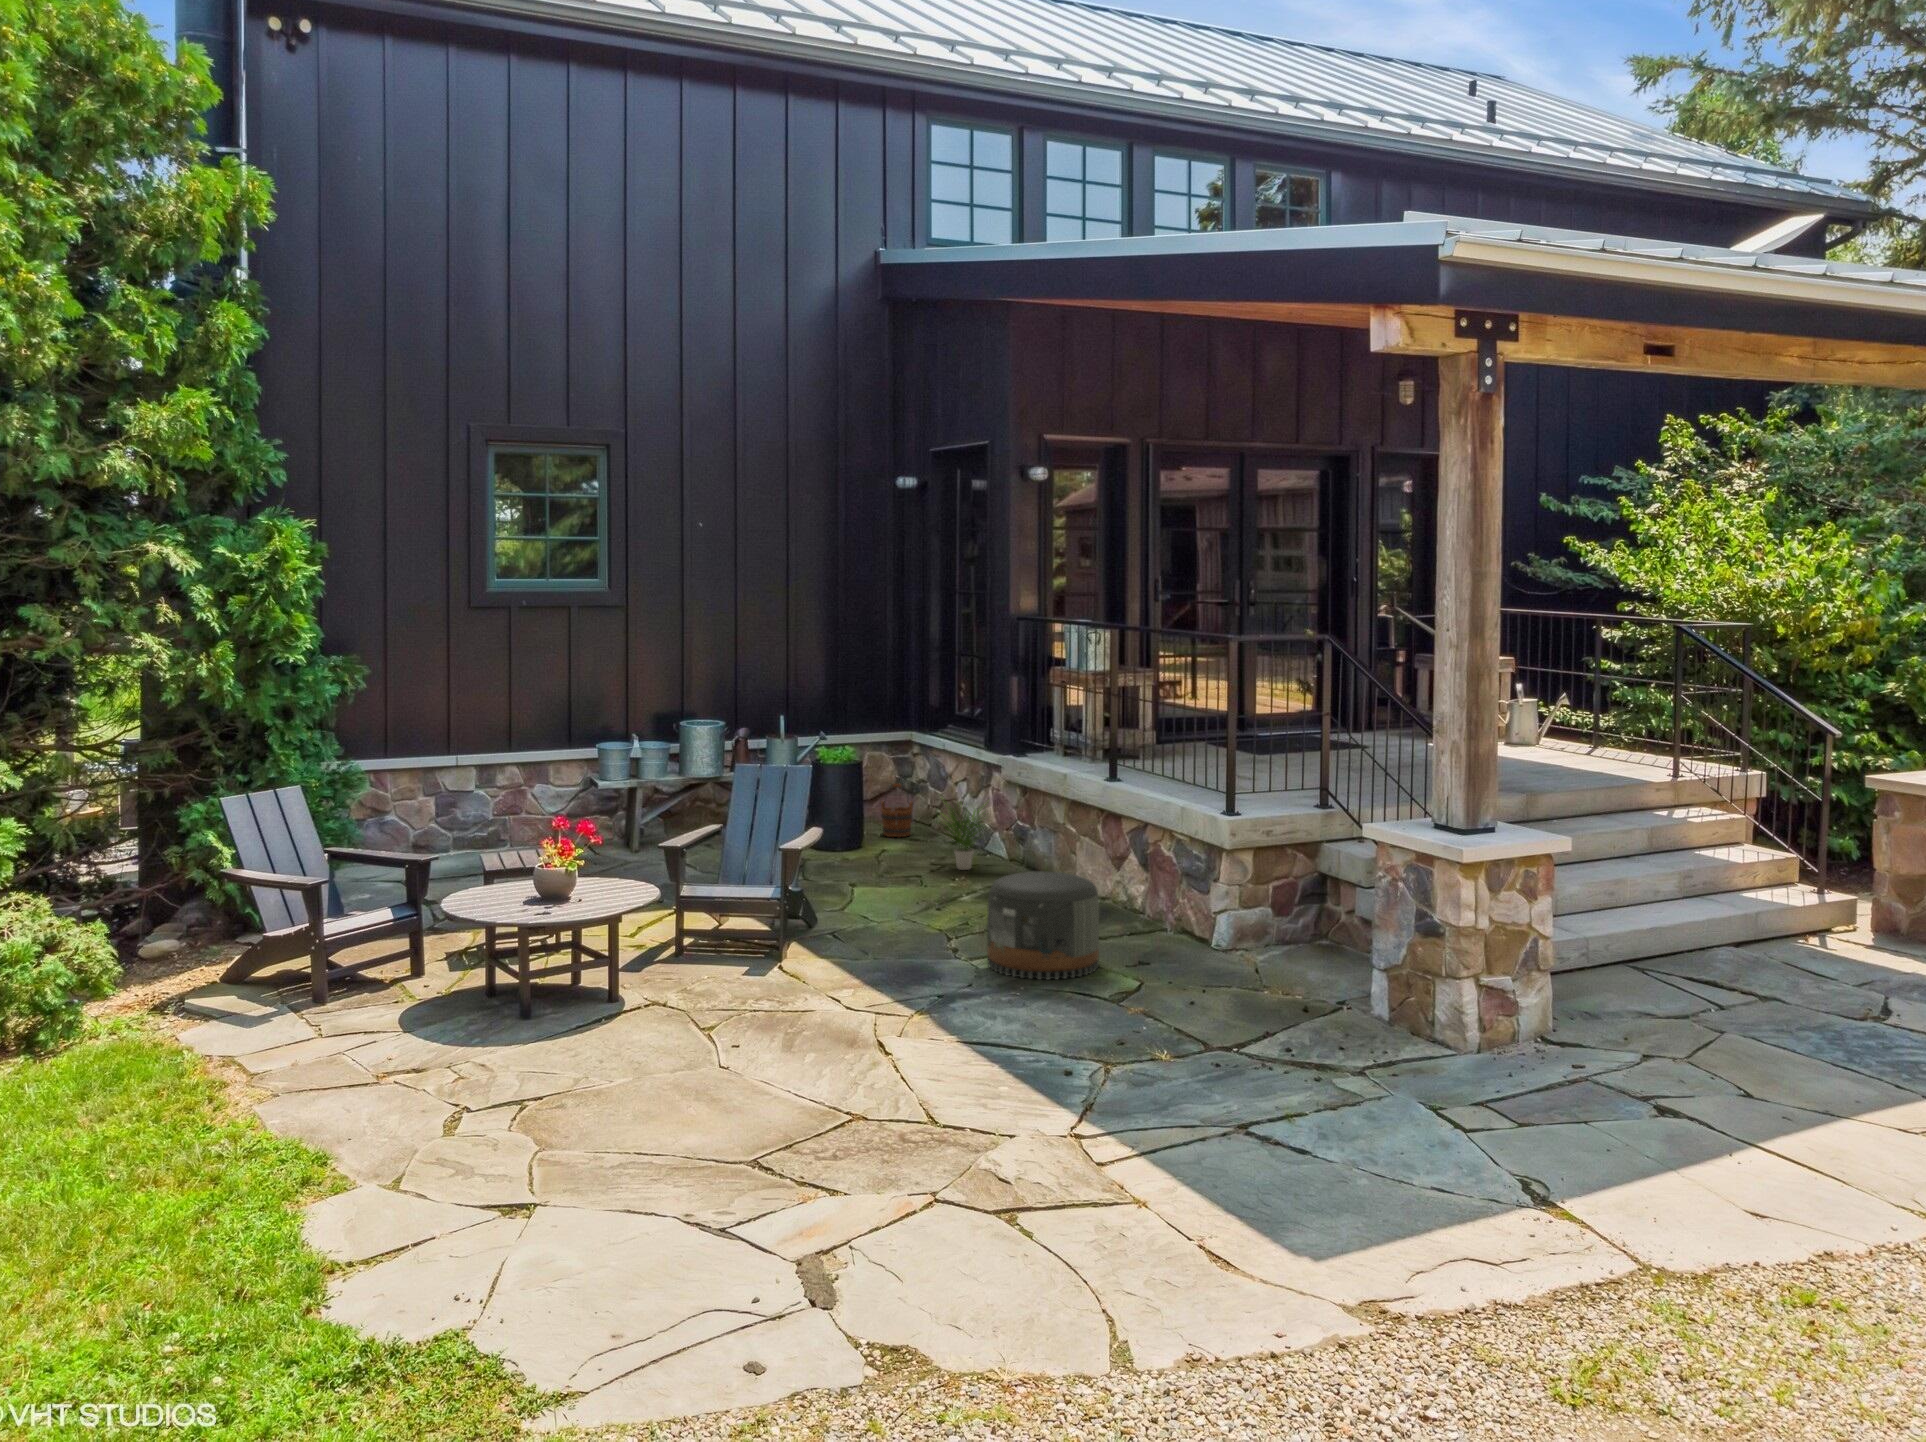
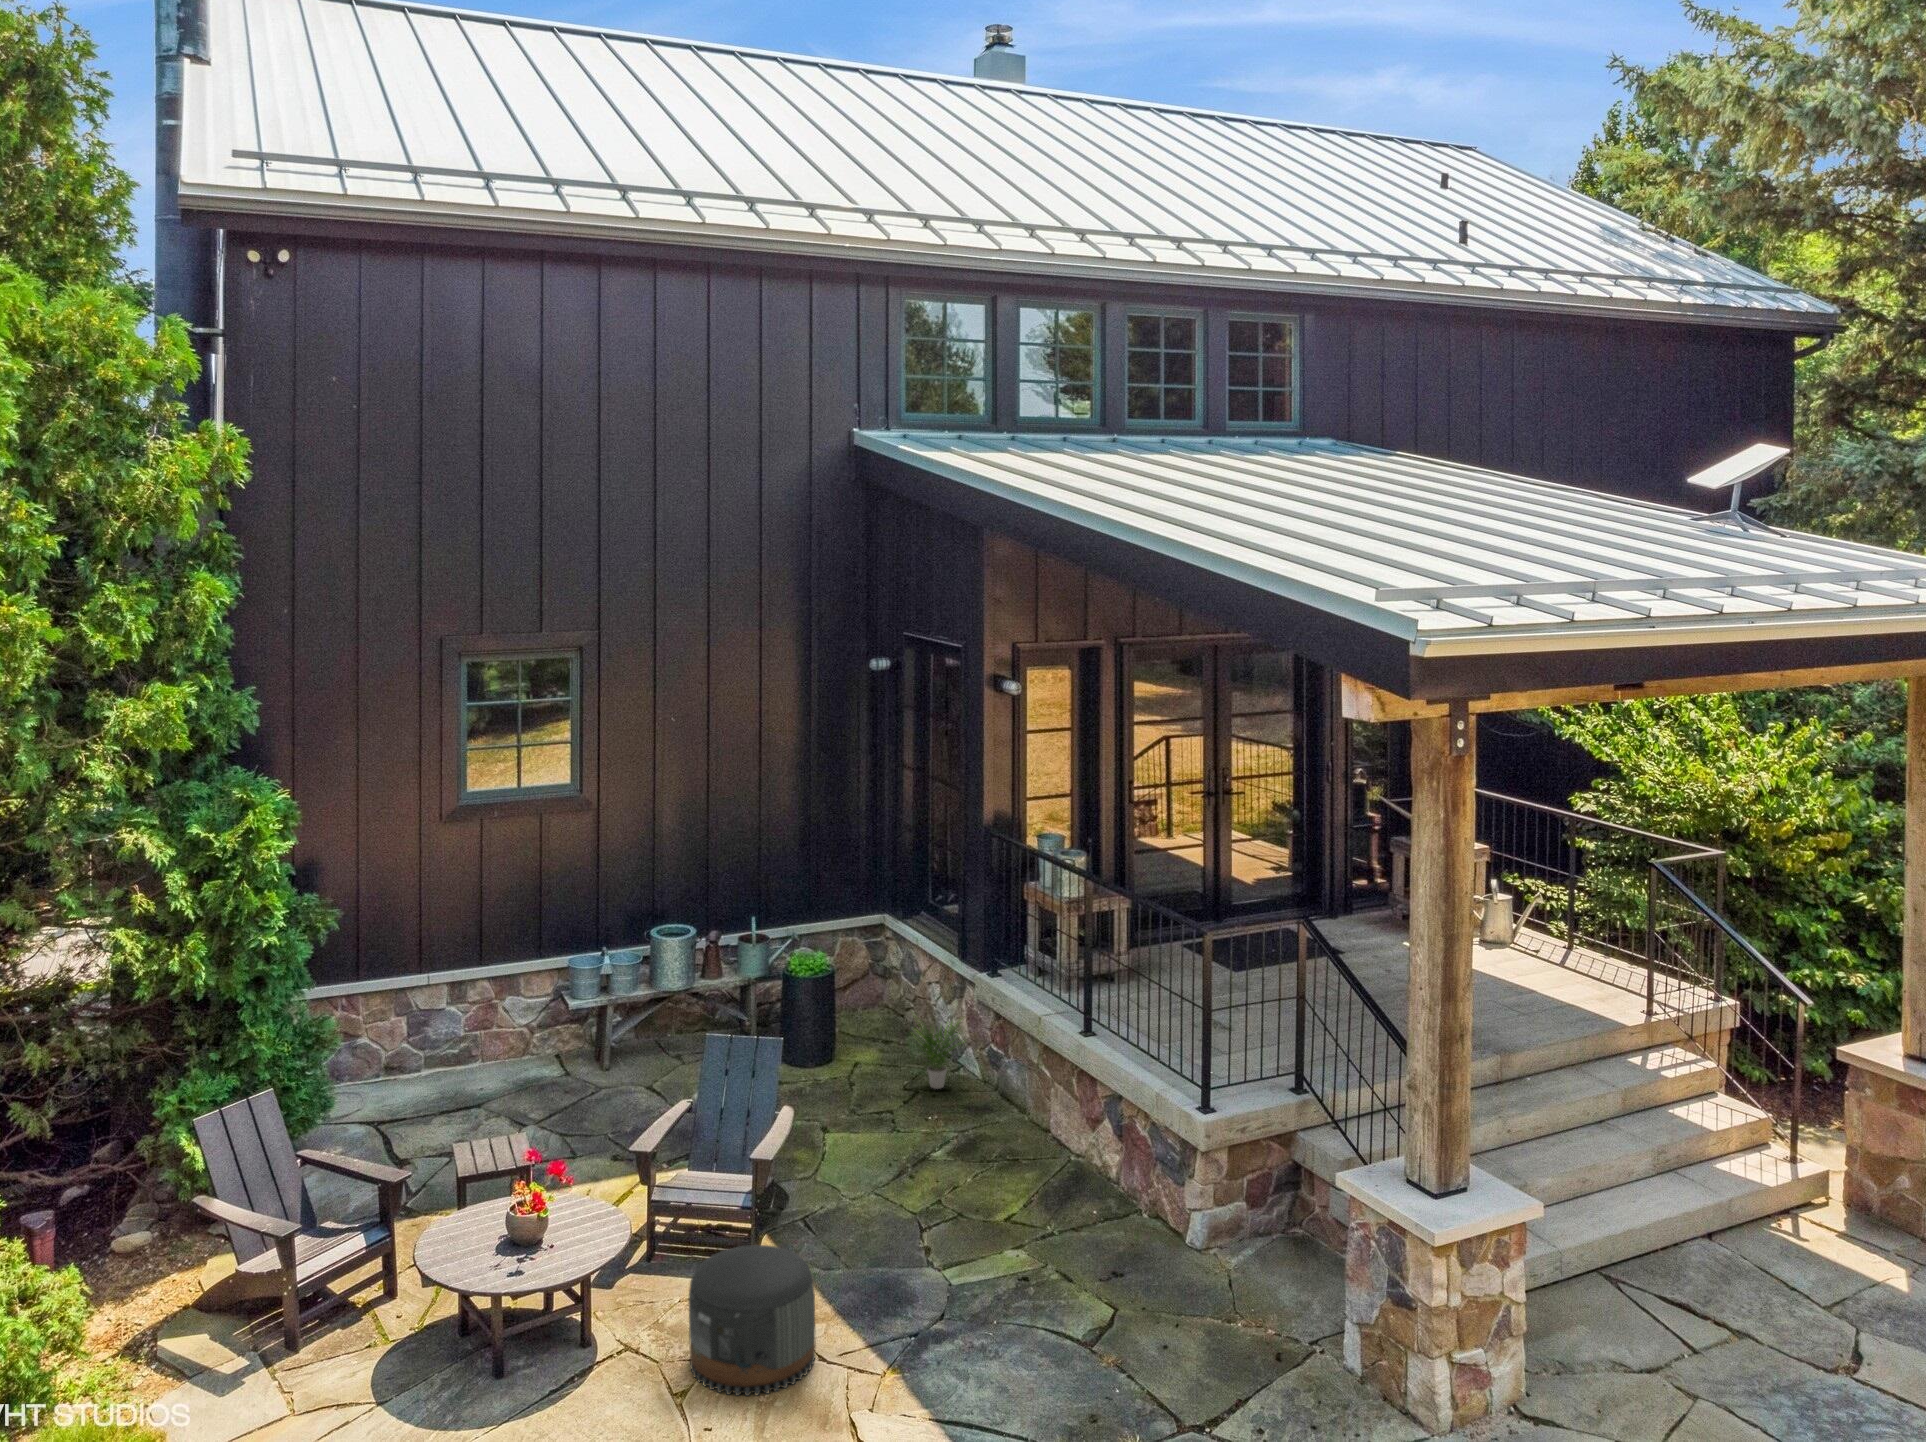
wooden bucket: present [881,784,913,837] -> none [853,972,887,1027]
pouf: present [987,871,1099,980] -> present [689,1245,815,1396]

